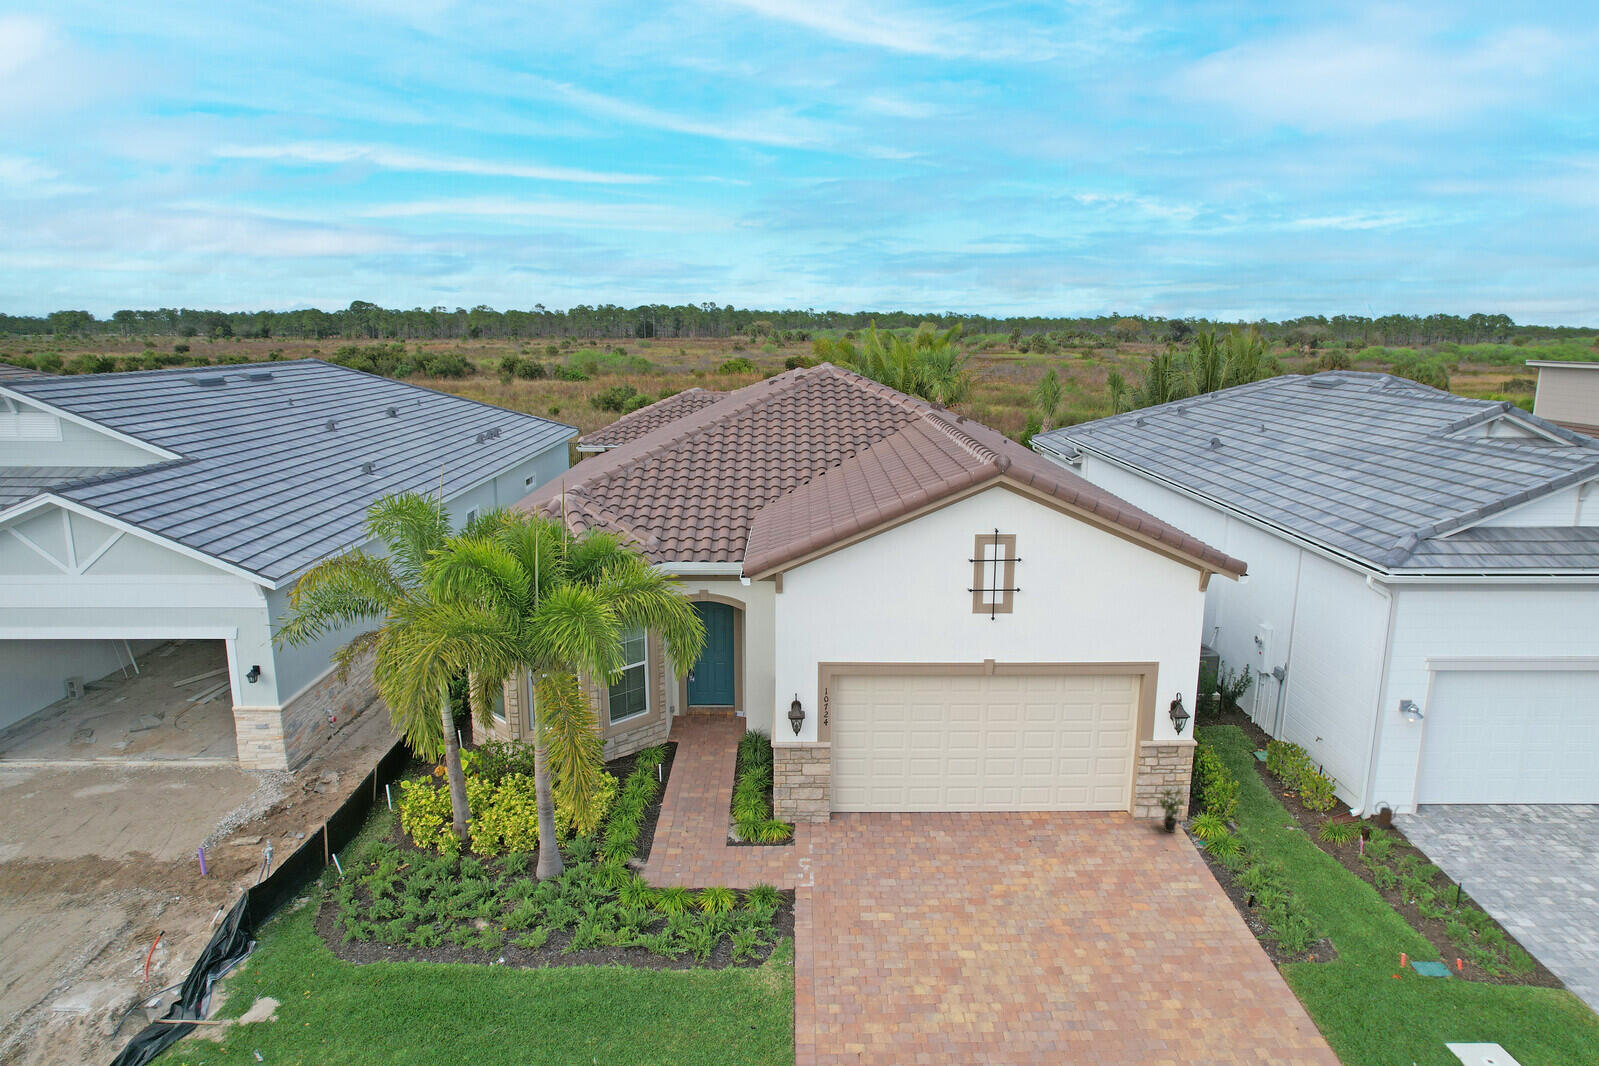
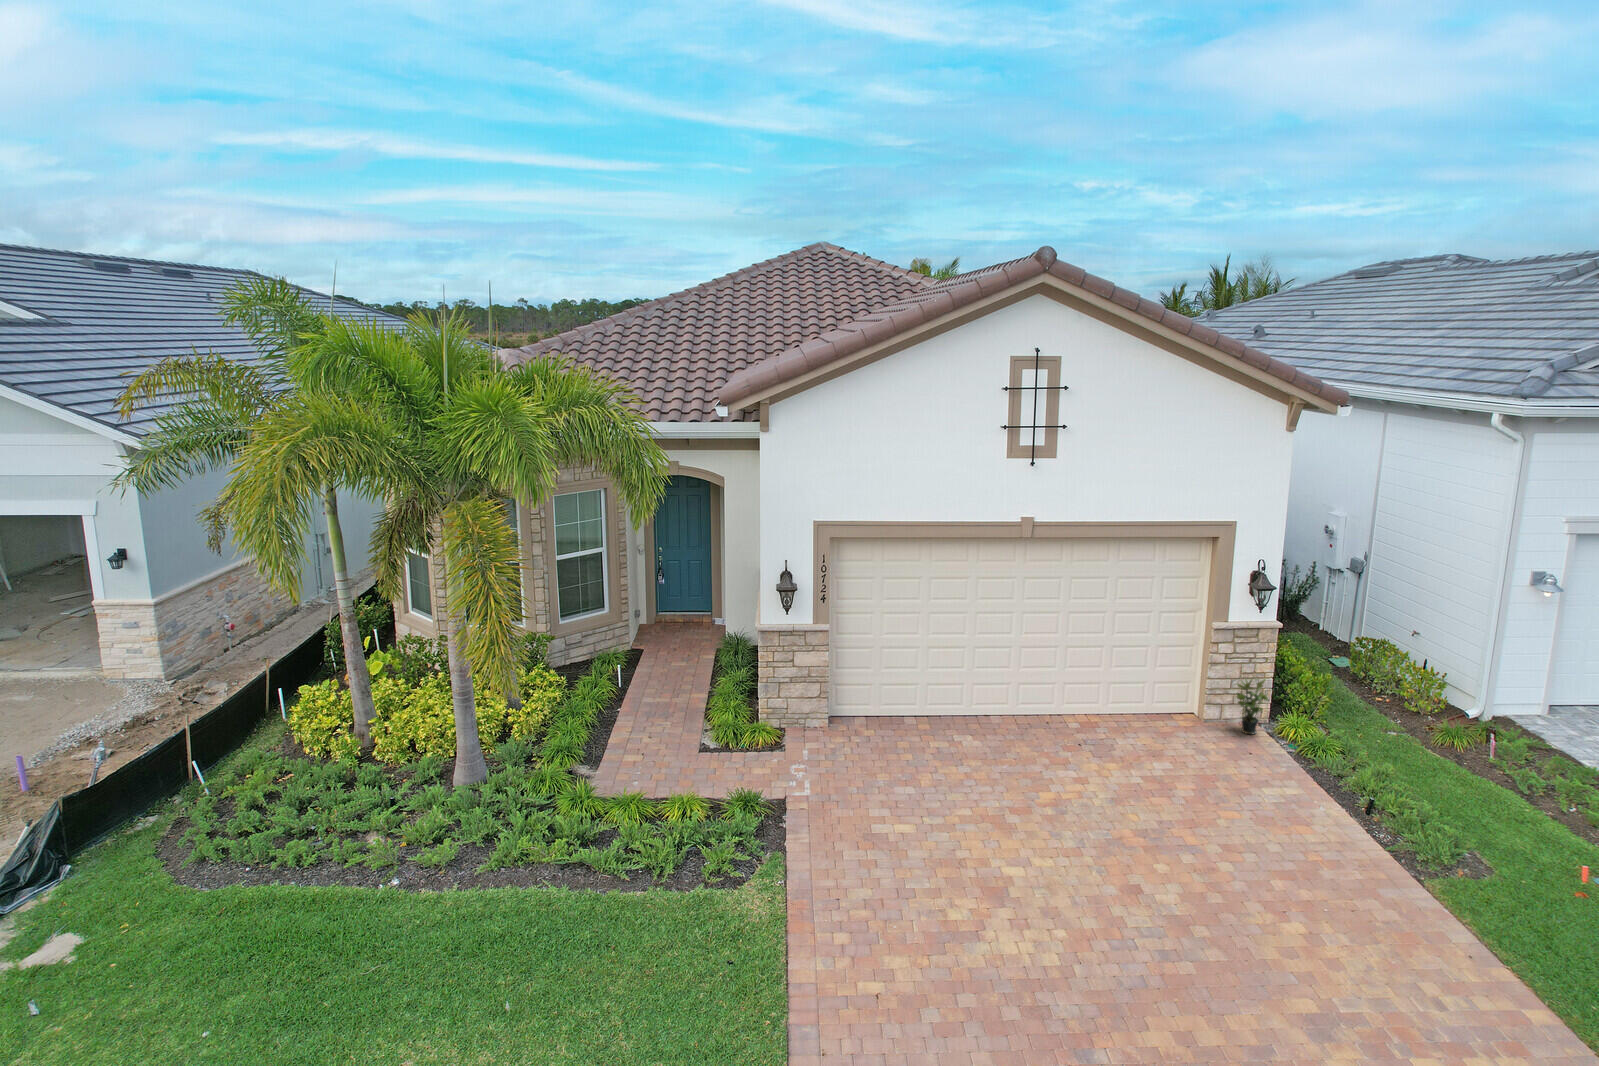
watering can: present [1376,807,1396,829] -> none [1499,695,1529,730]

